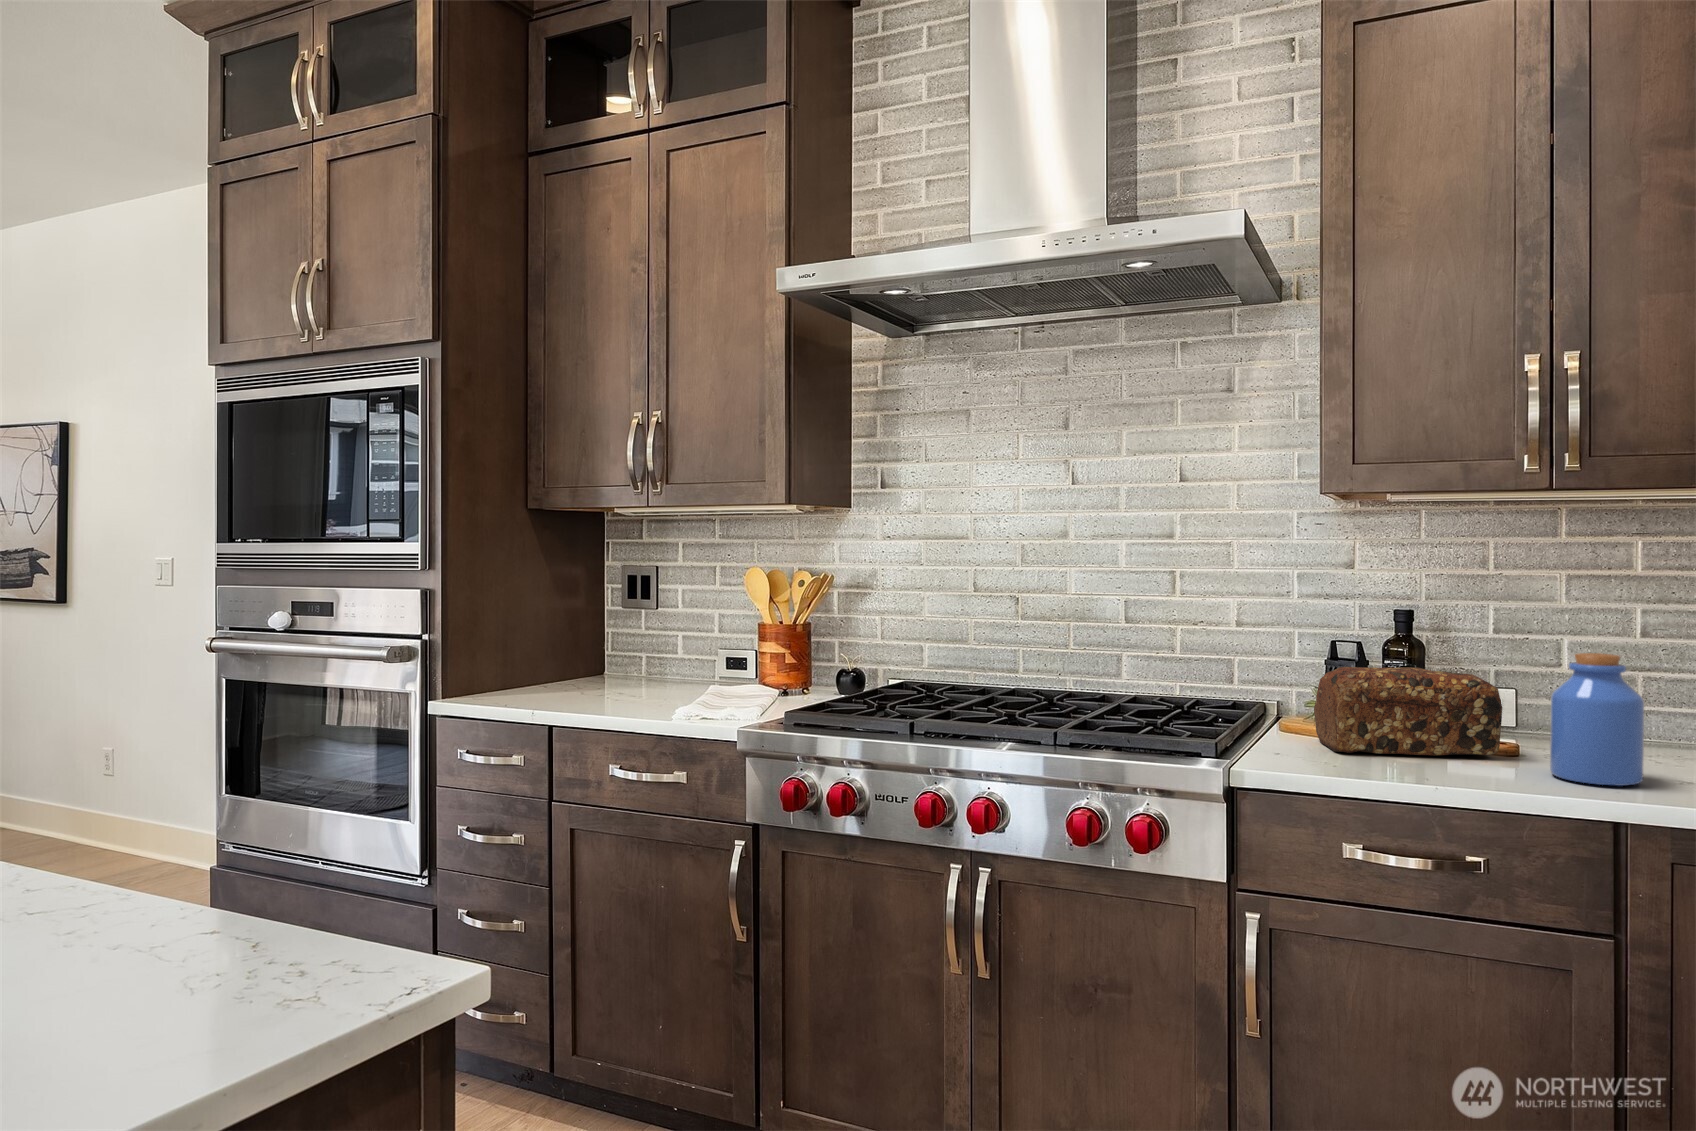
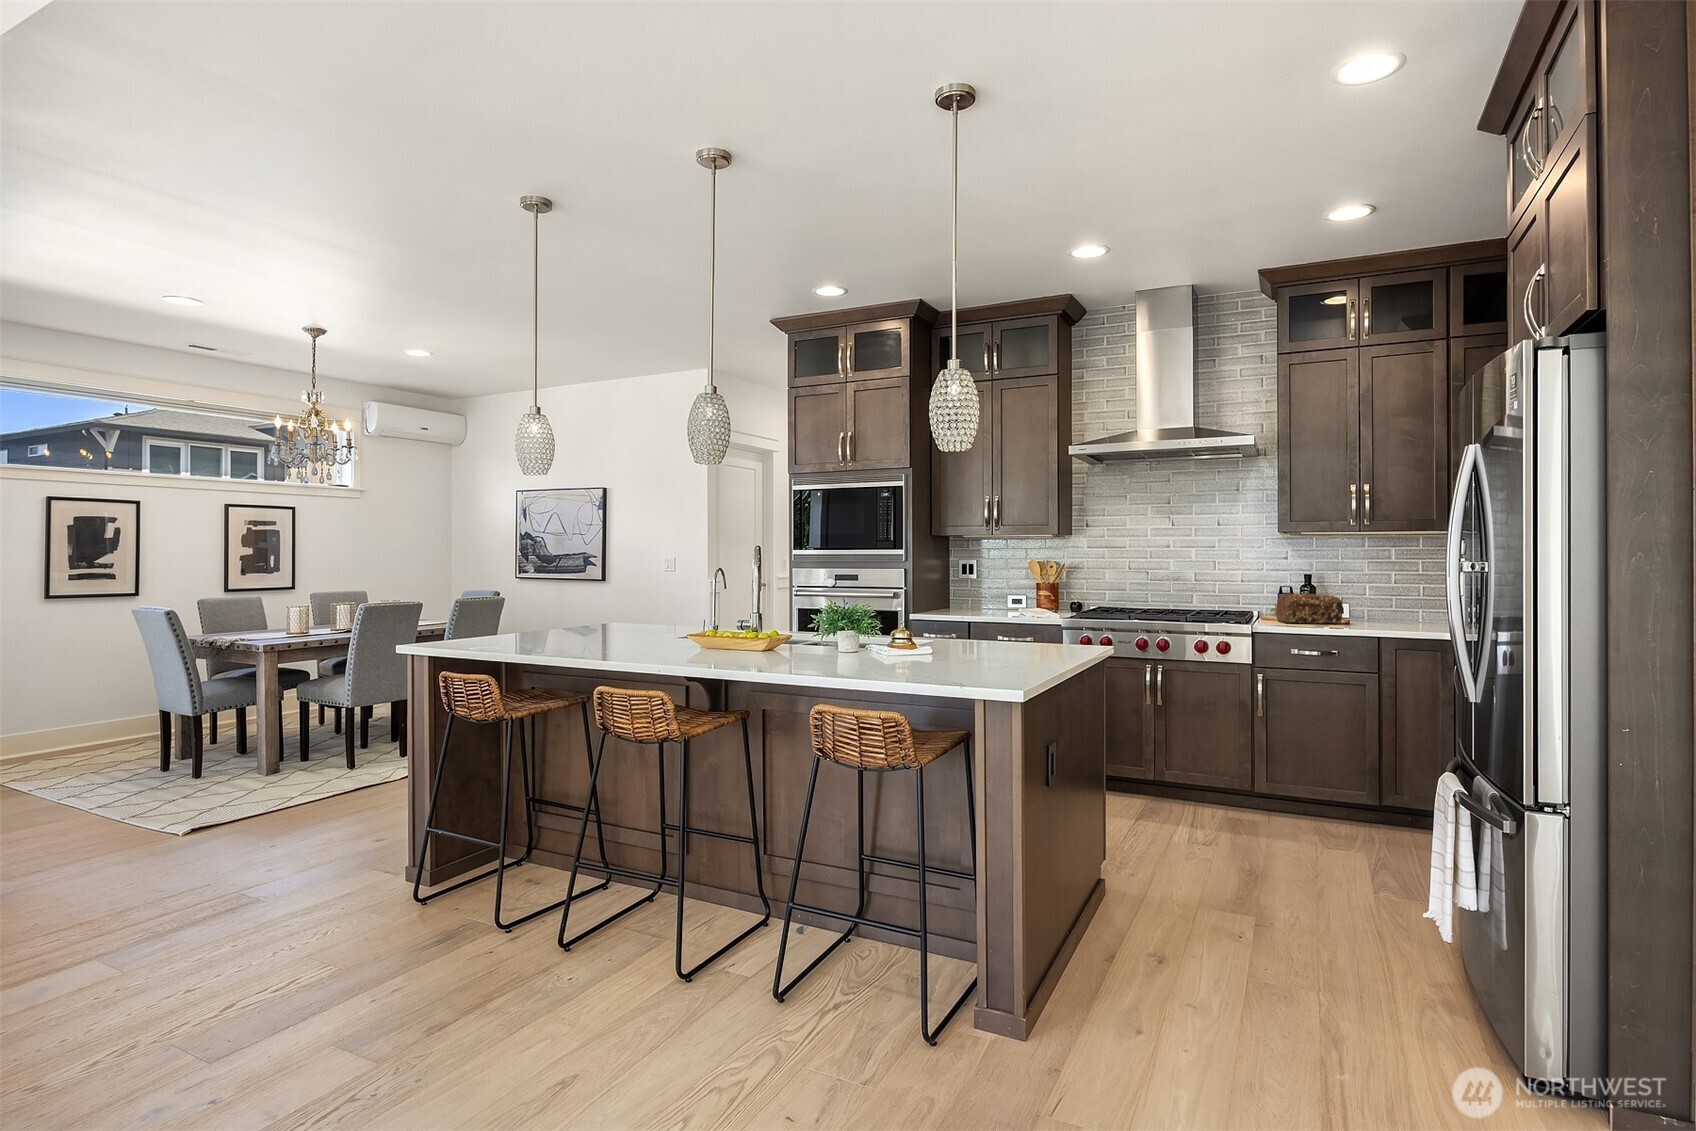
jar: present [1550,653,1644,786] -> none [1358,587,1388,629]

